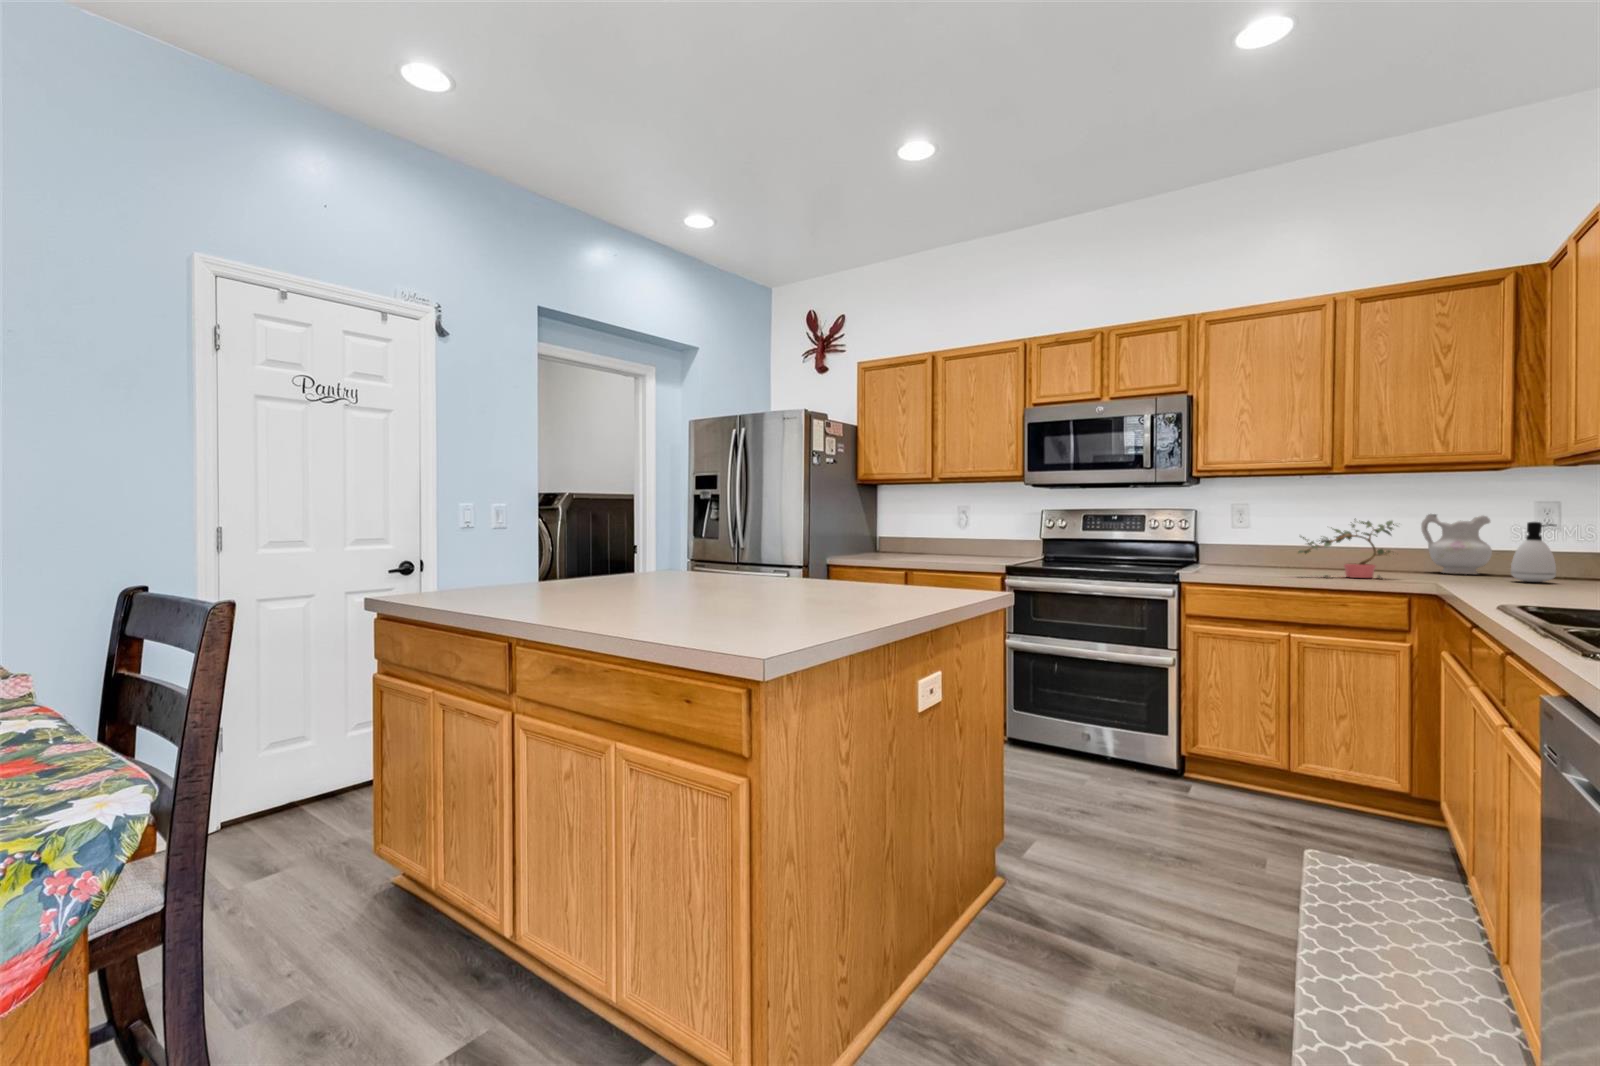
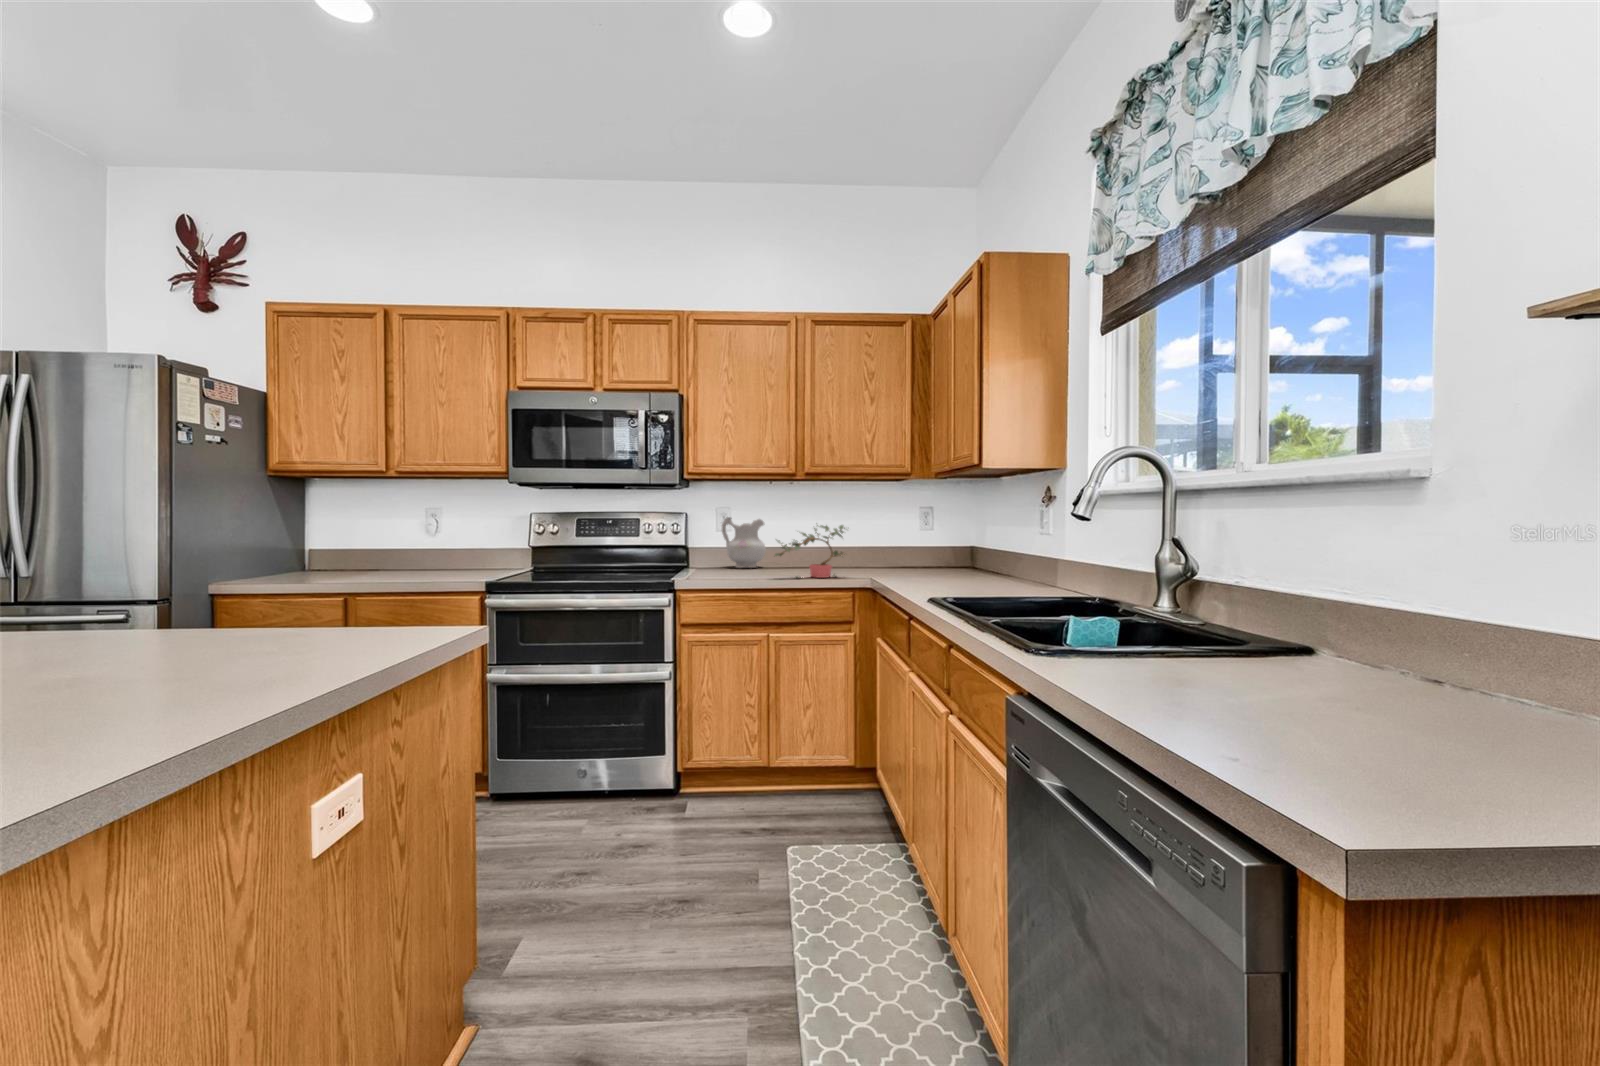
ceramic pitcher: present [1421,514,1492,574] -> present [722,517,766,568]
soap dispenser: present [1511,522,1556,582] -> none [919,526,946,575]

